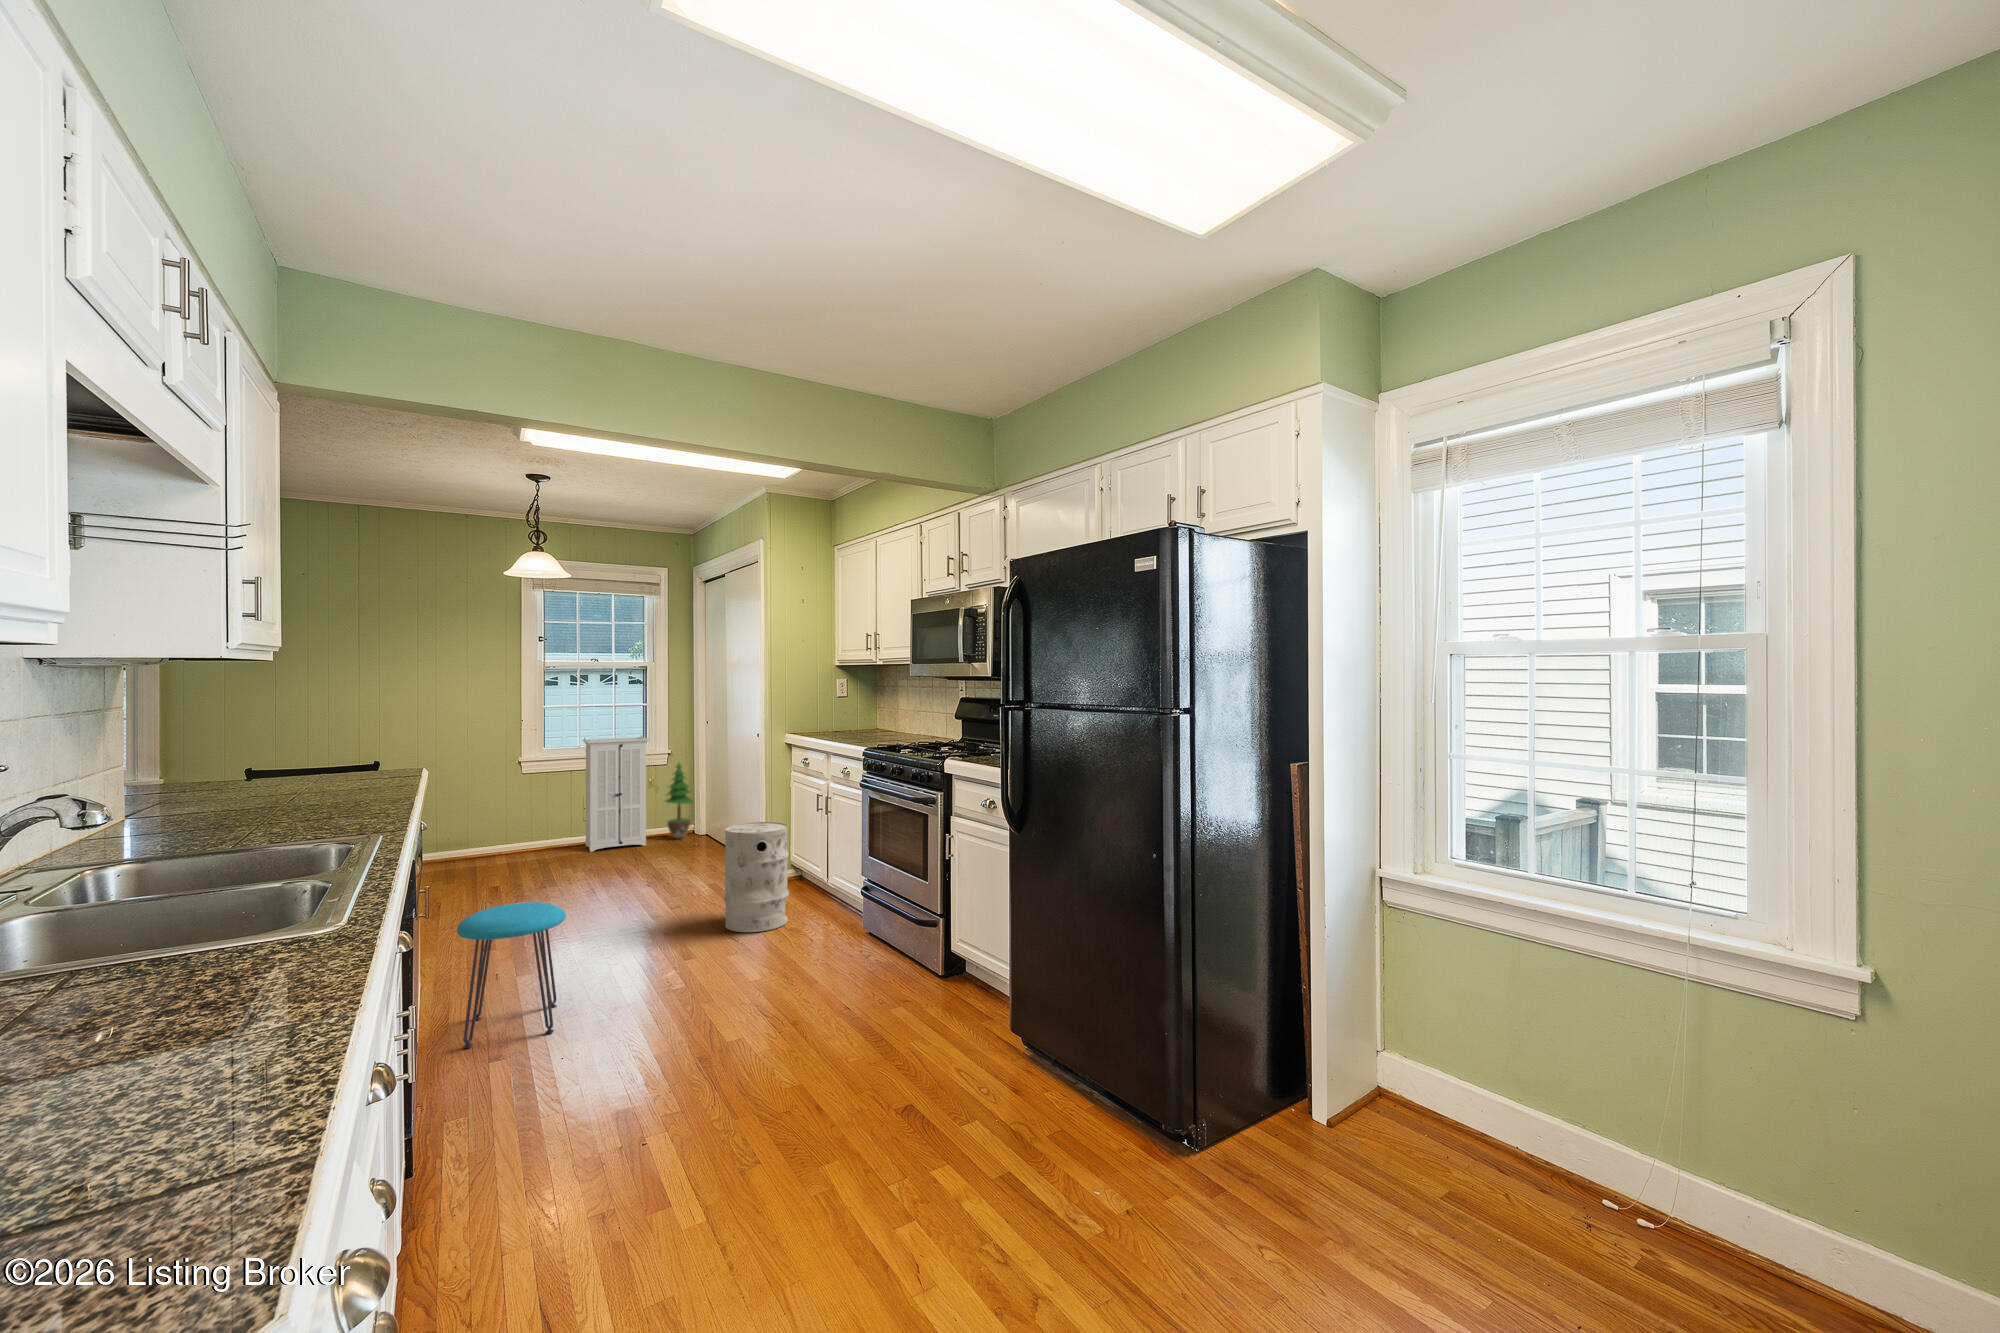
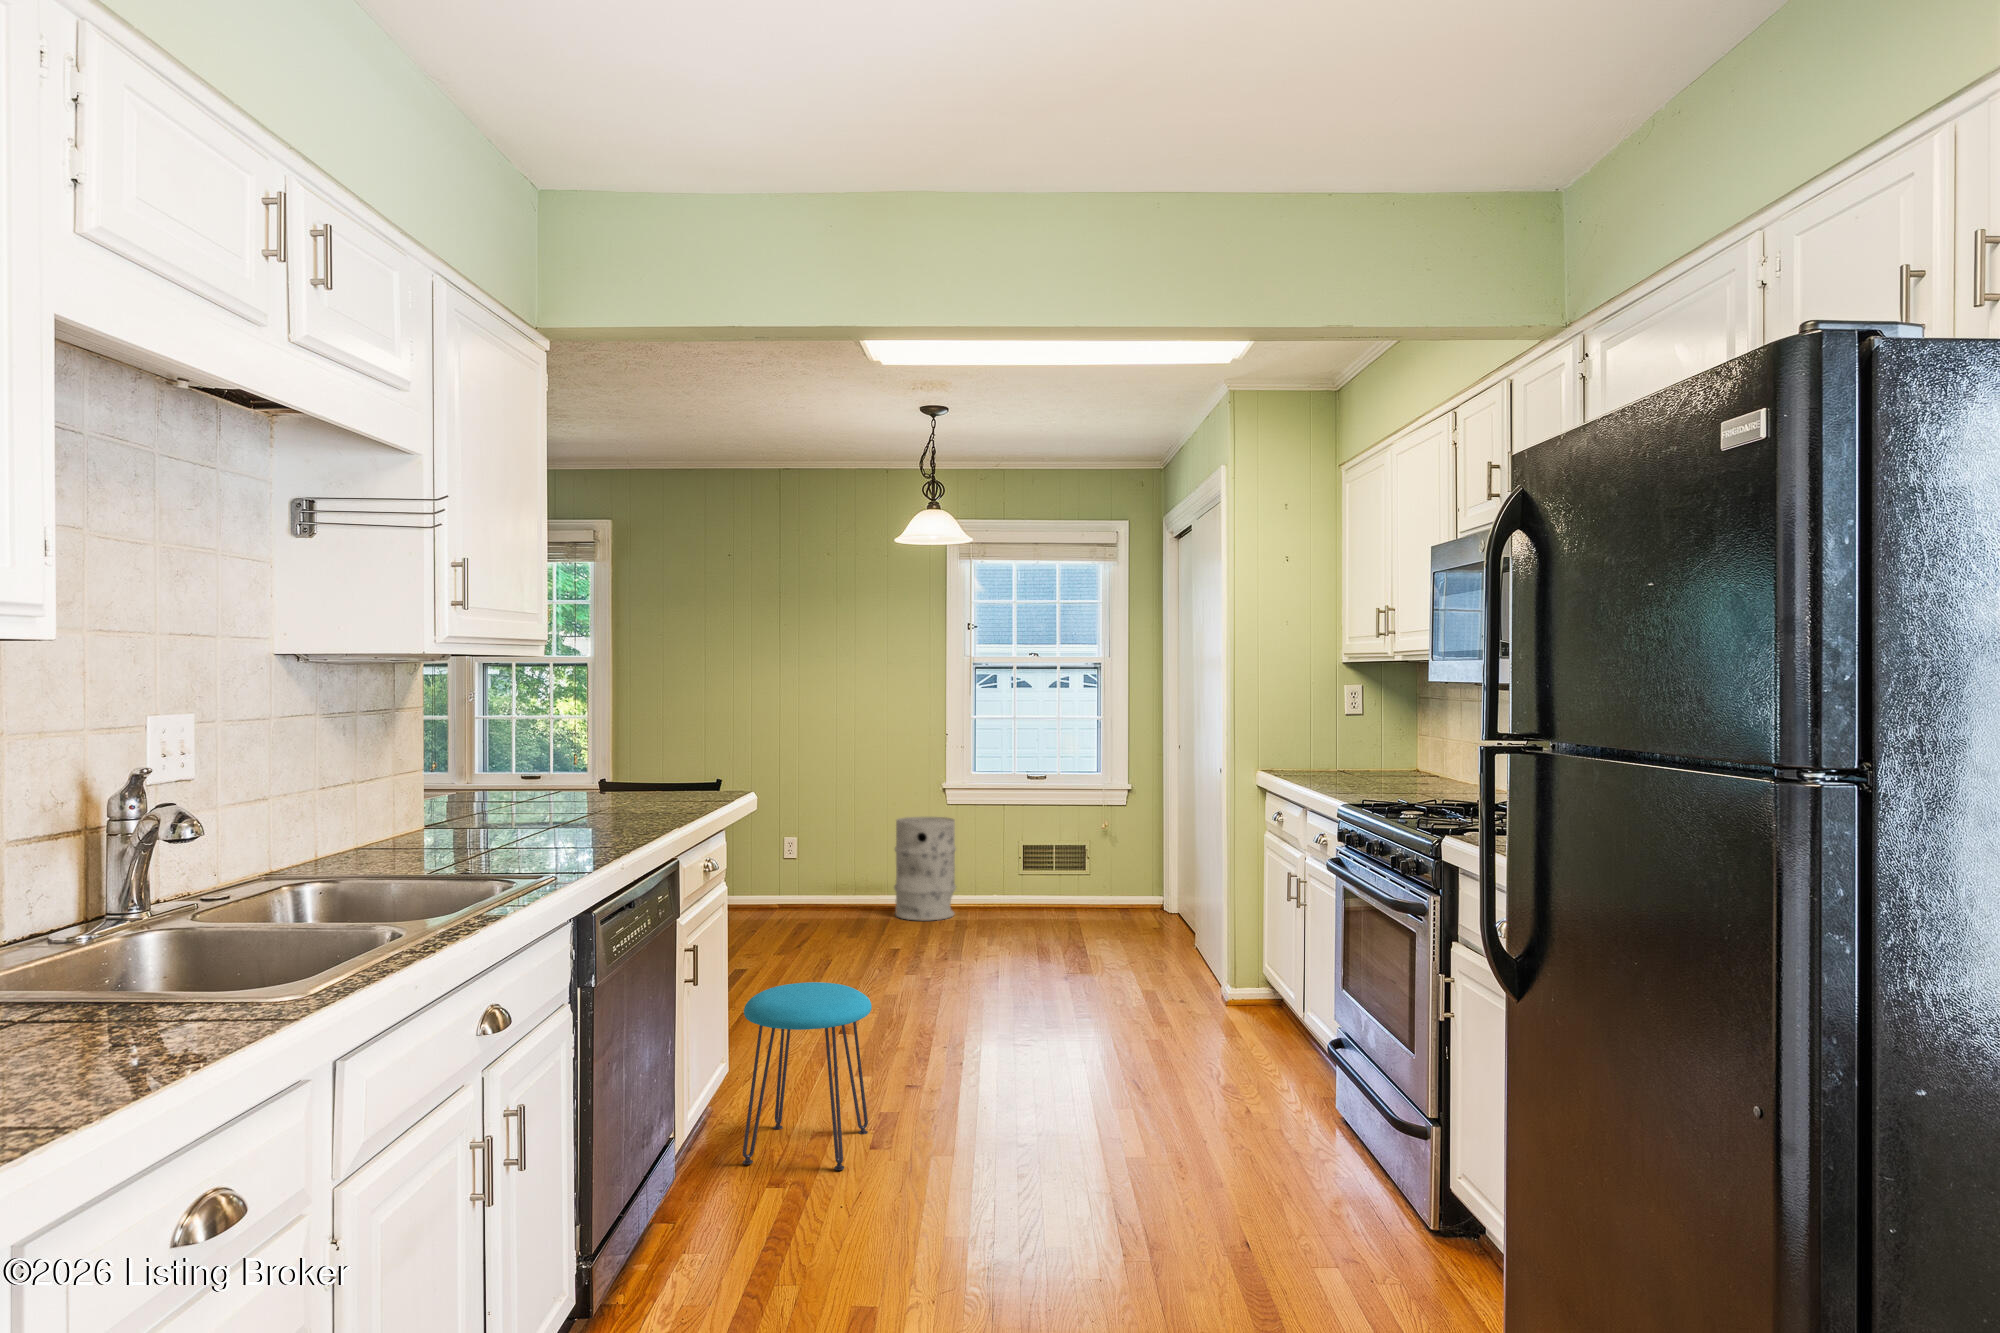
storage cabinet: present [583,736,650,852] -> none [1016,760,1097,918]
potted tree: present [666,762,693,839] -> none [1119,800,1160,914]
trash can: present [723,822,789,932] -> present [894,817,956,920]

